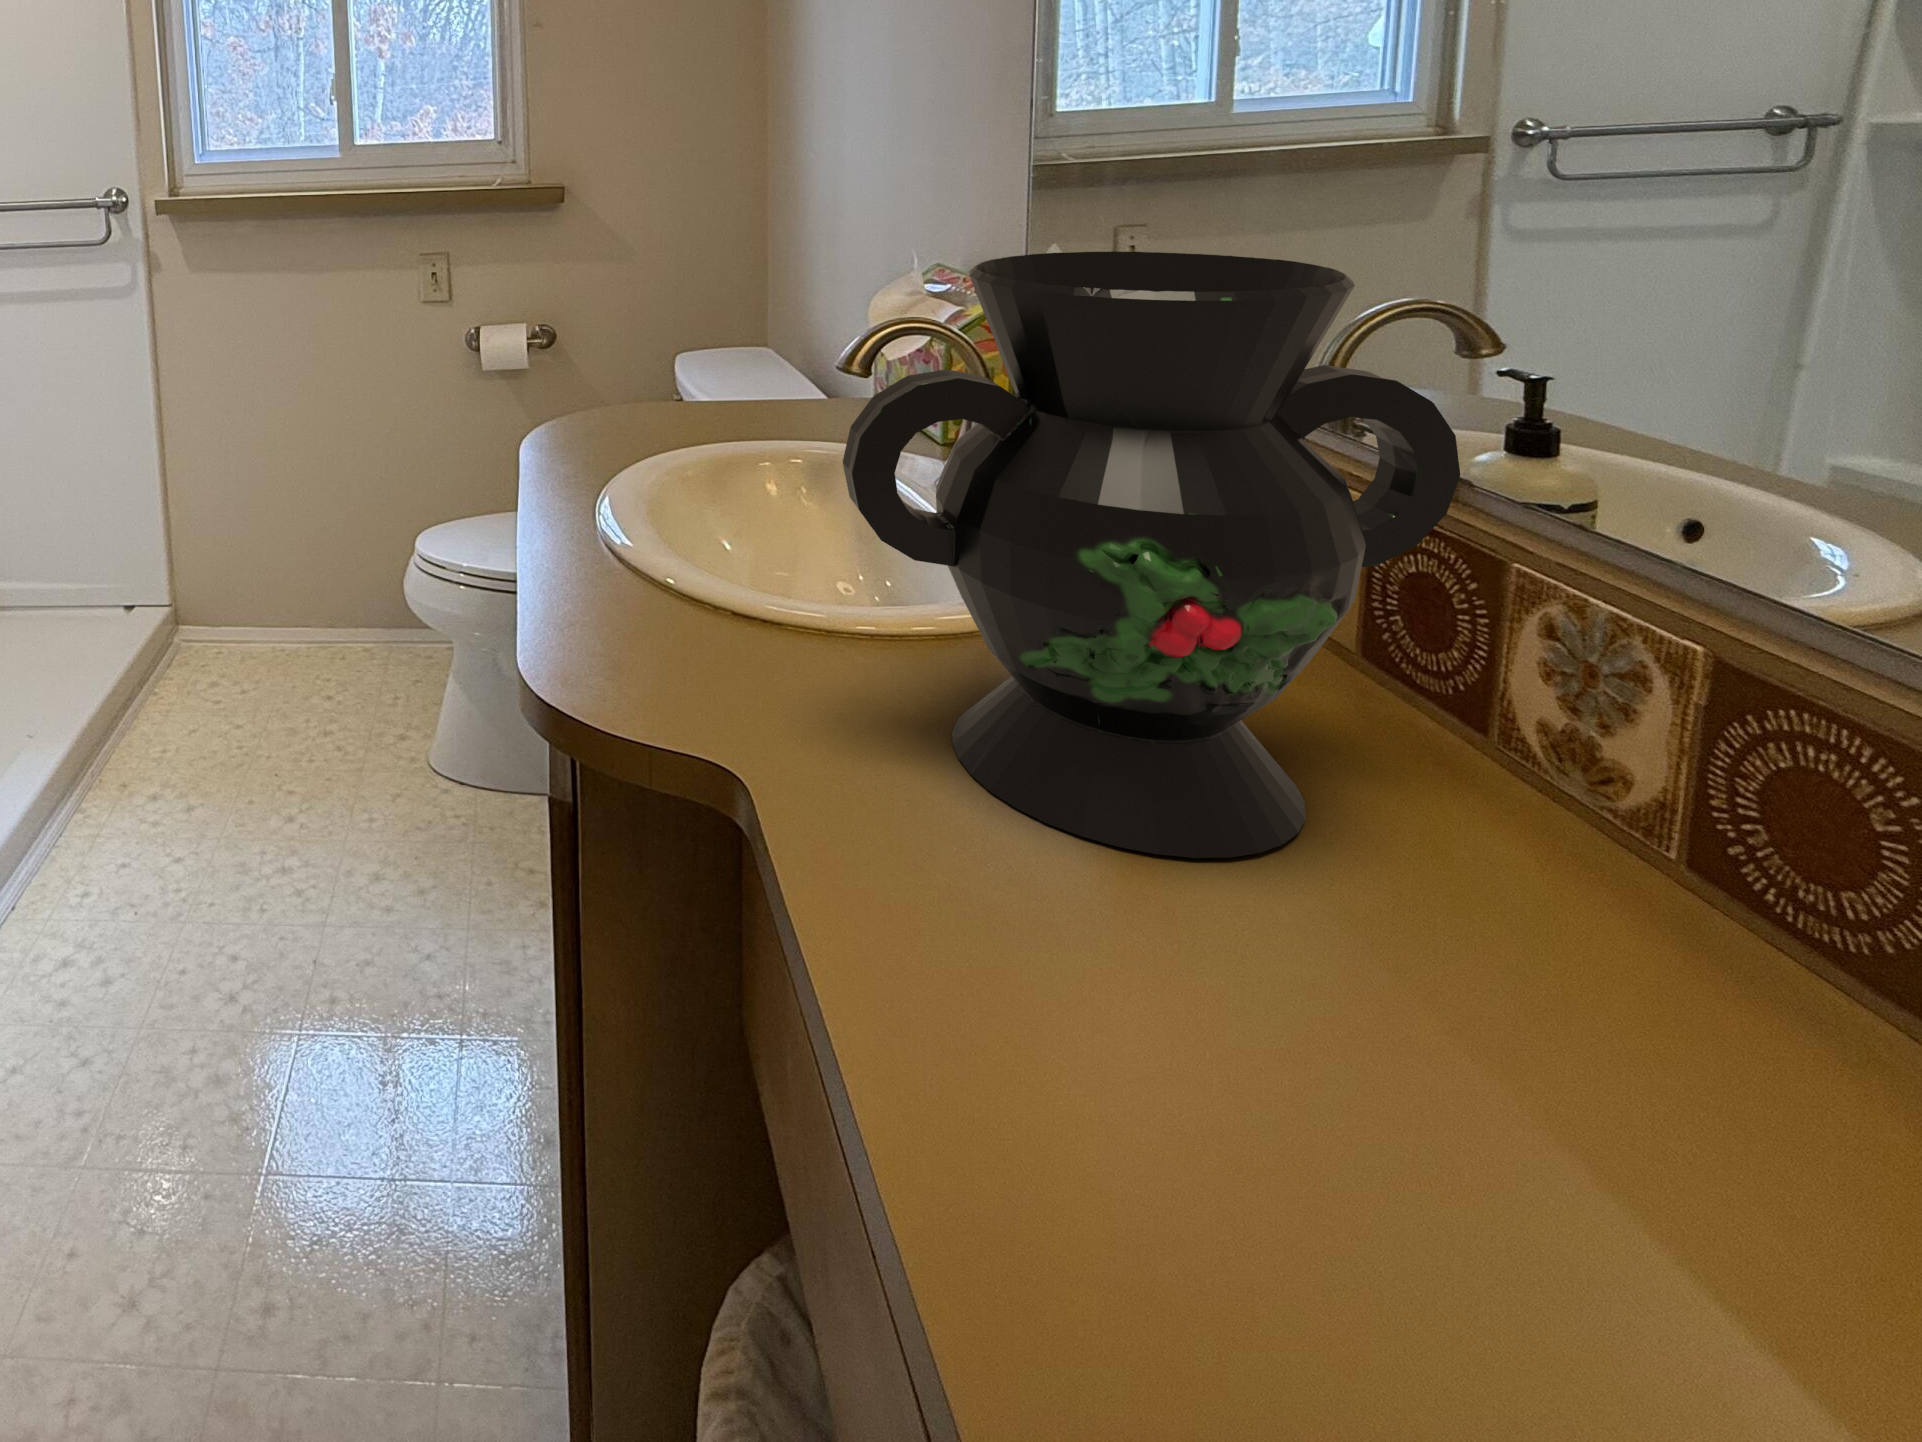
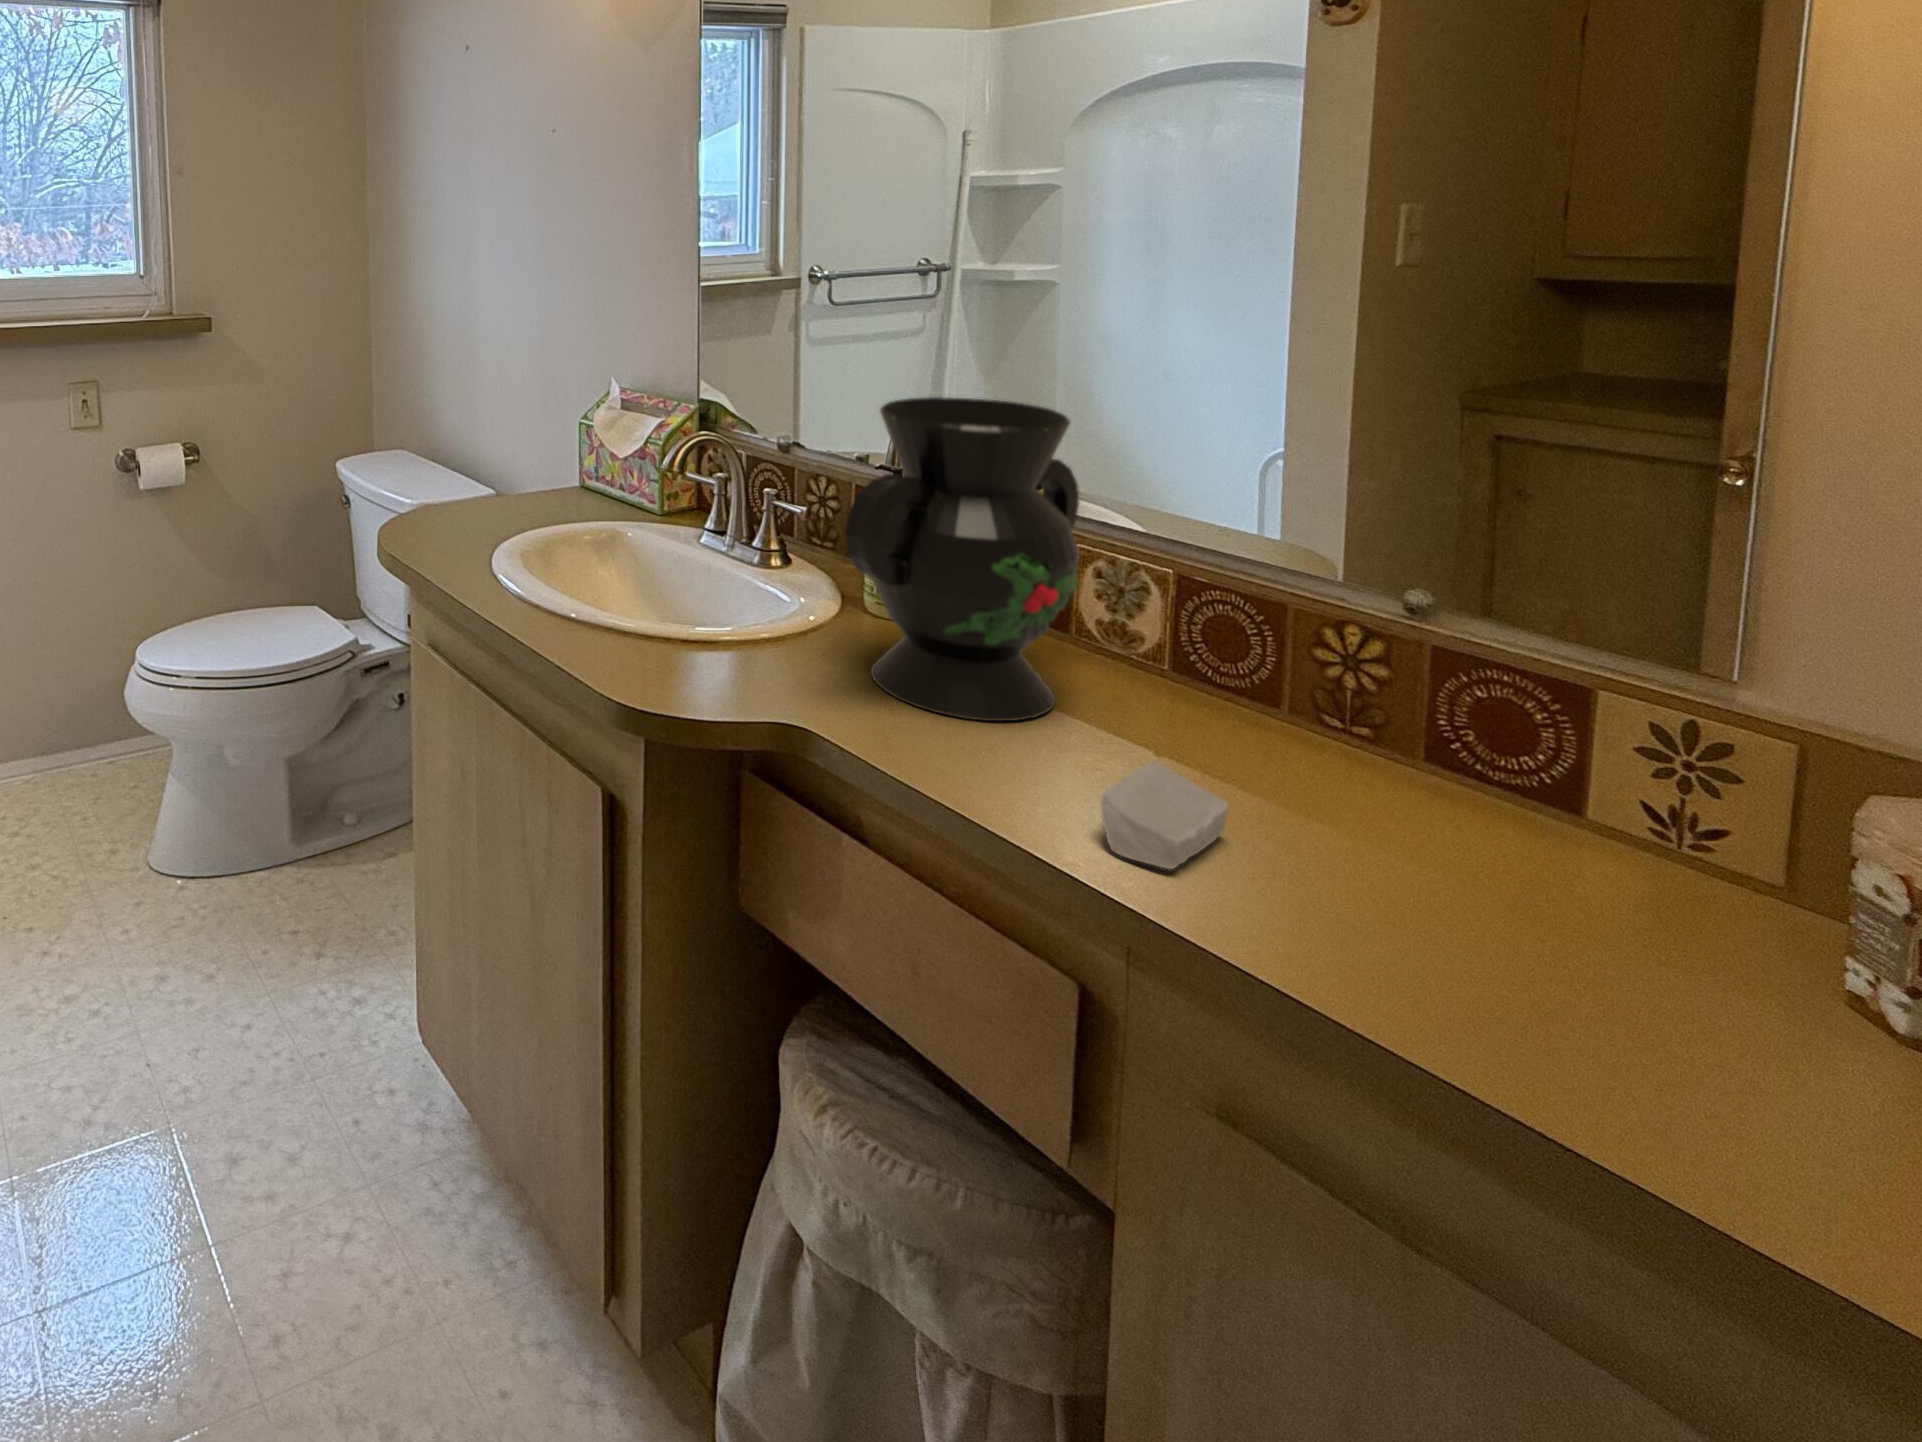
soap bar: none [1001,1004,1356,1239] -> present [1101,761,1229,869]

